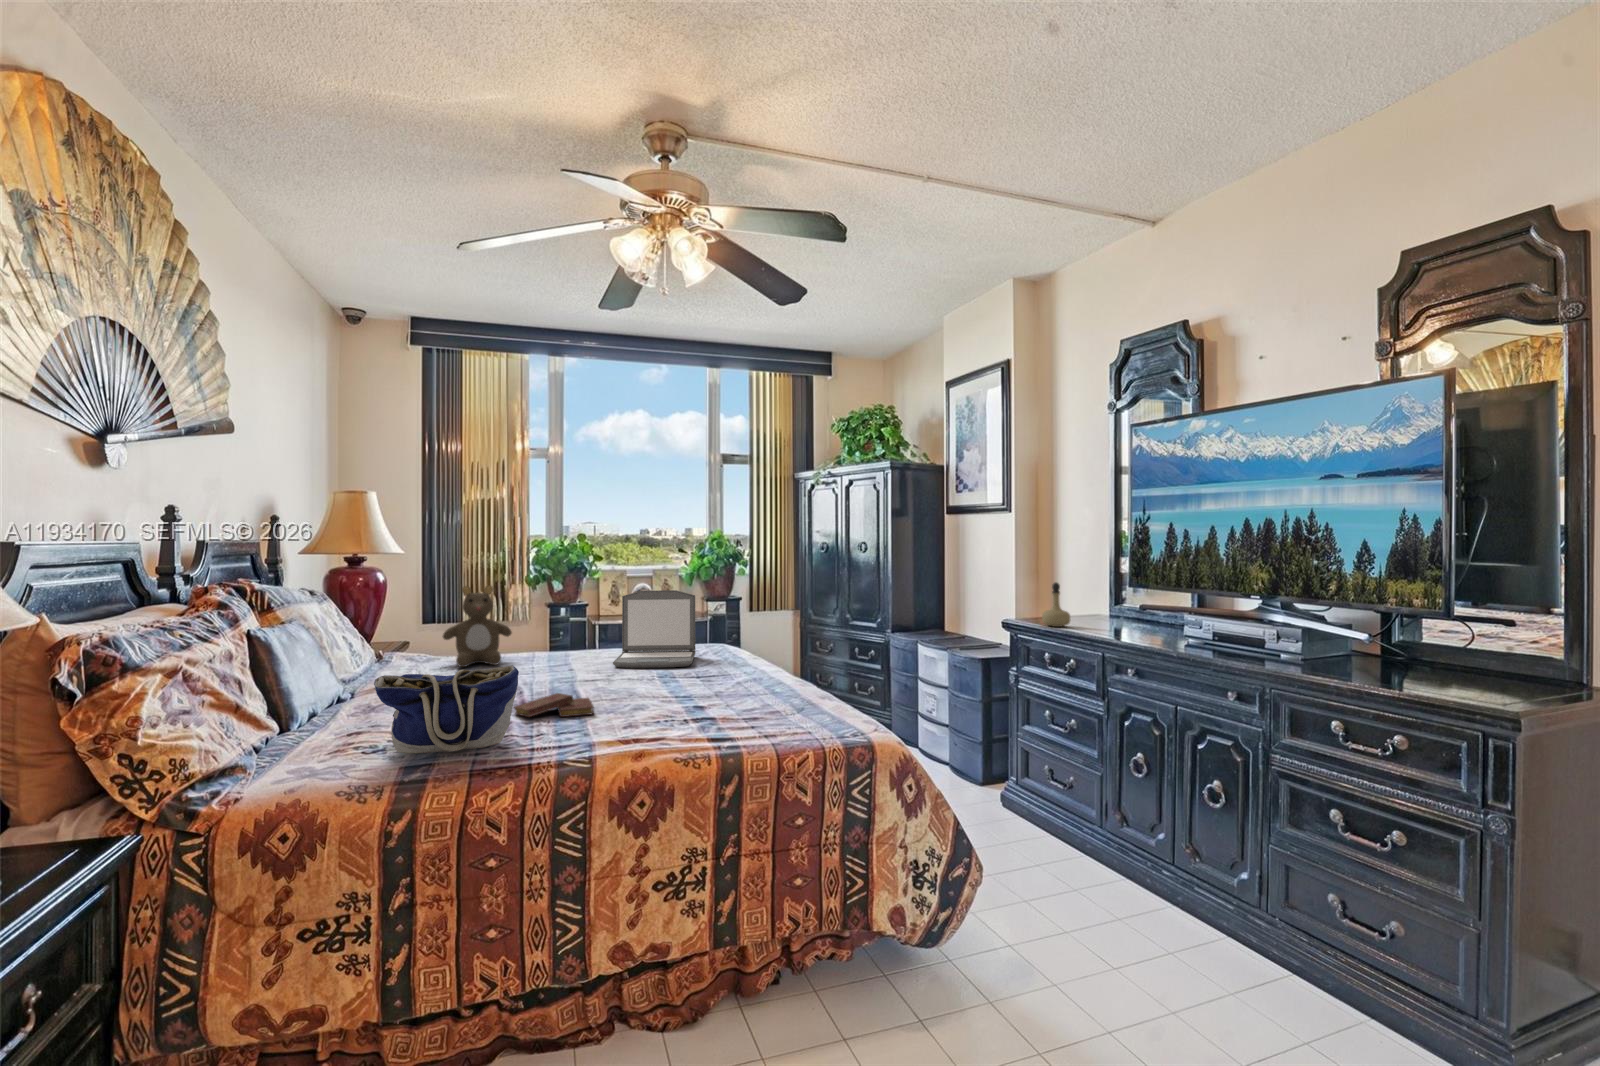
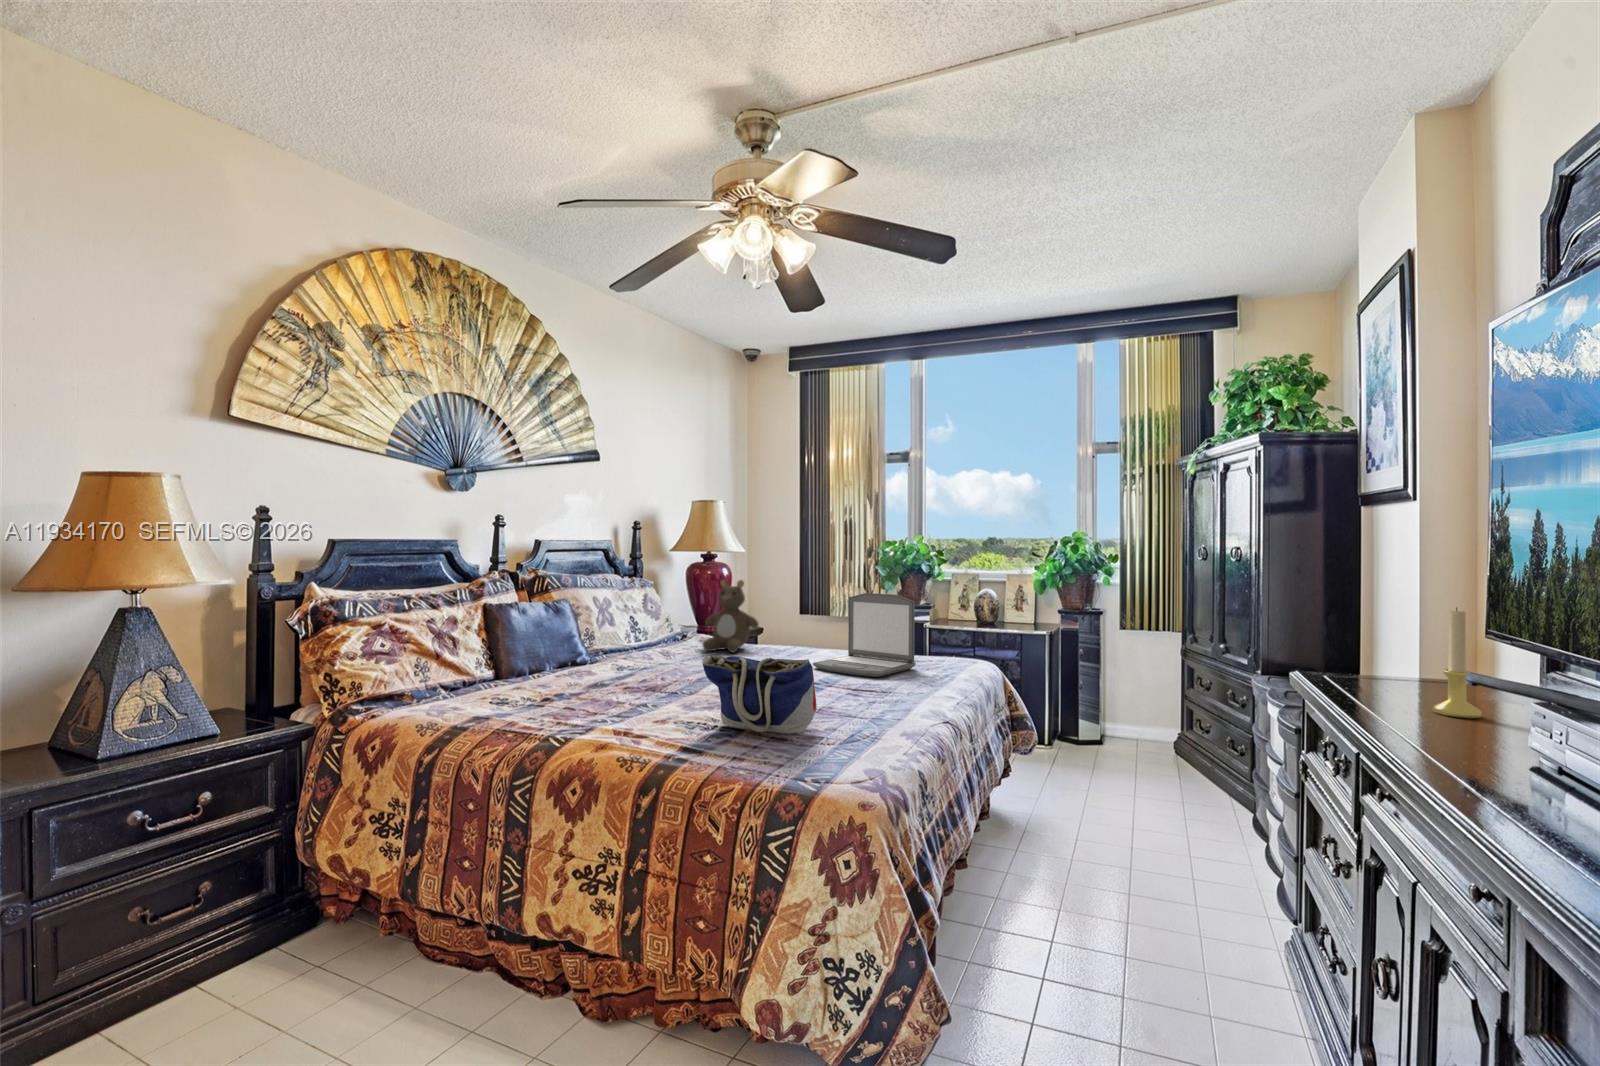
candle holder: none [1091,575,1112,634] -> present [1433,607,1482,718]
perfume bottle: present [1042,583,1070,627] -> none [1368,616,1428,694]
tote bag: present [374,665,519,753] -> present [702,655,817,734]
book: present [514,693,594,717] -> none [629,680,703,705]

